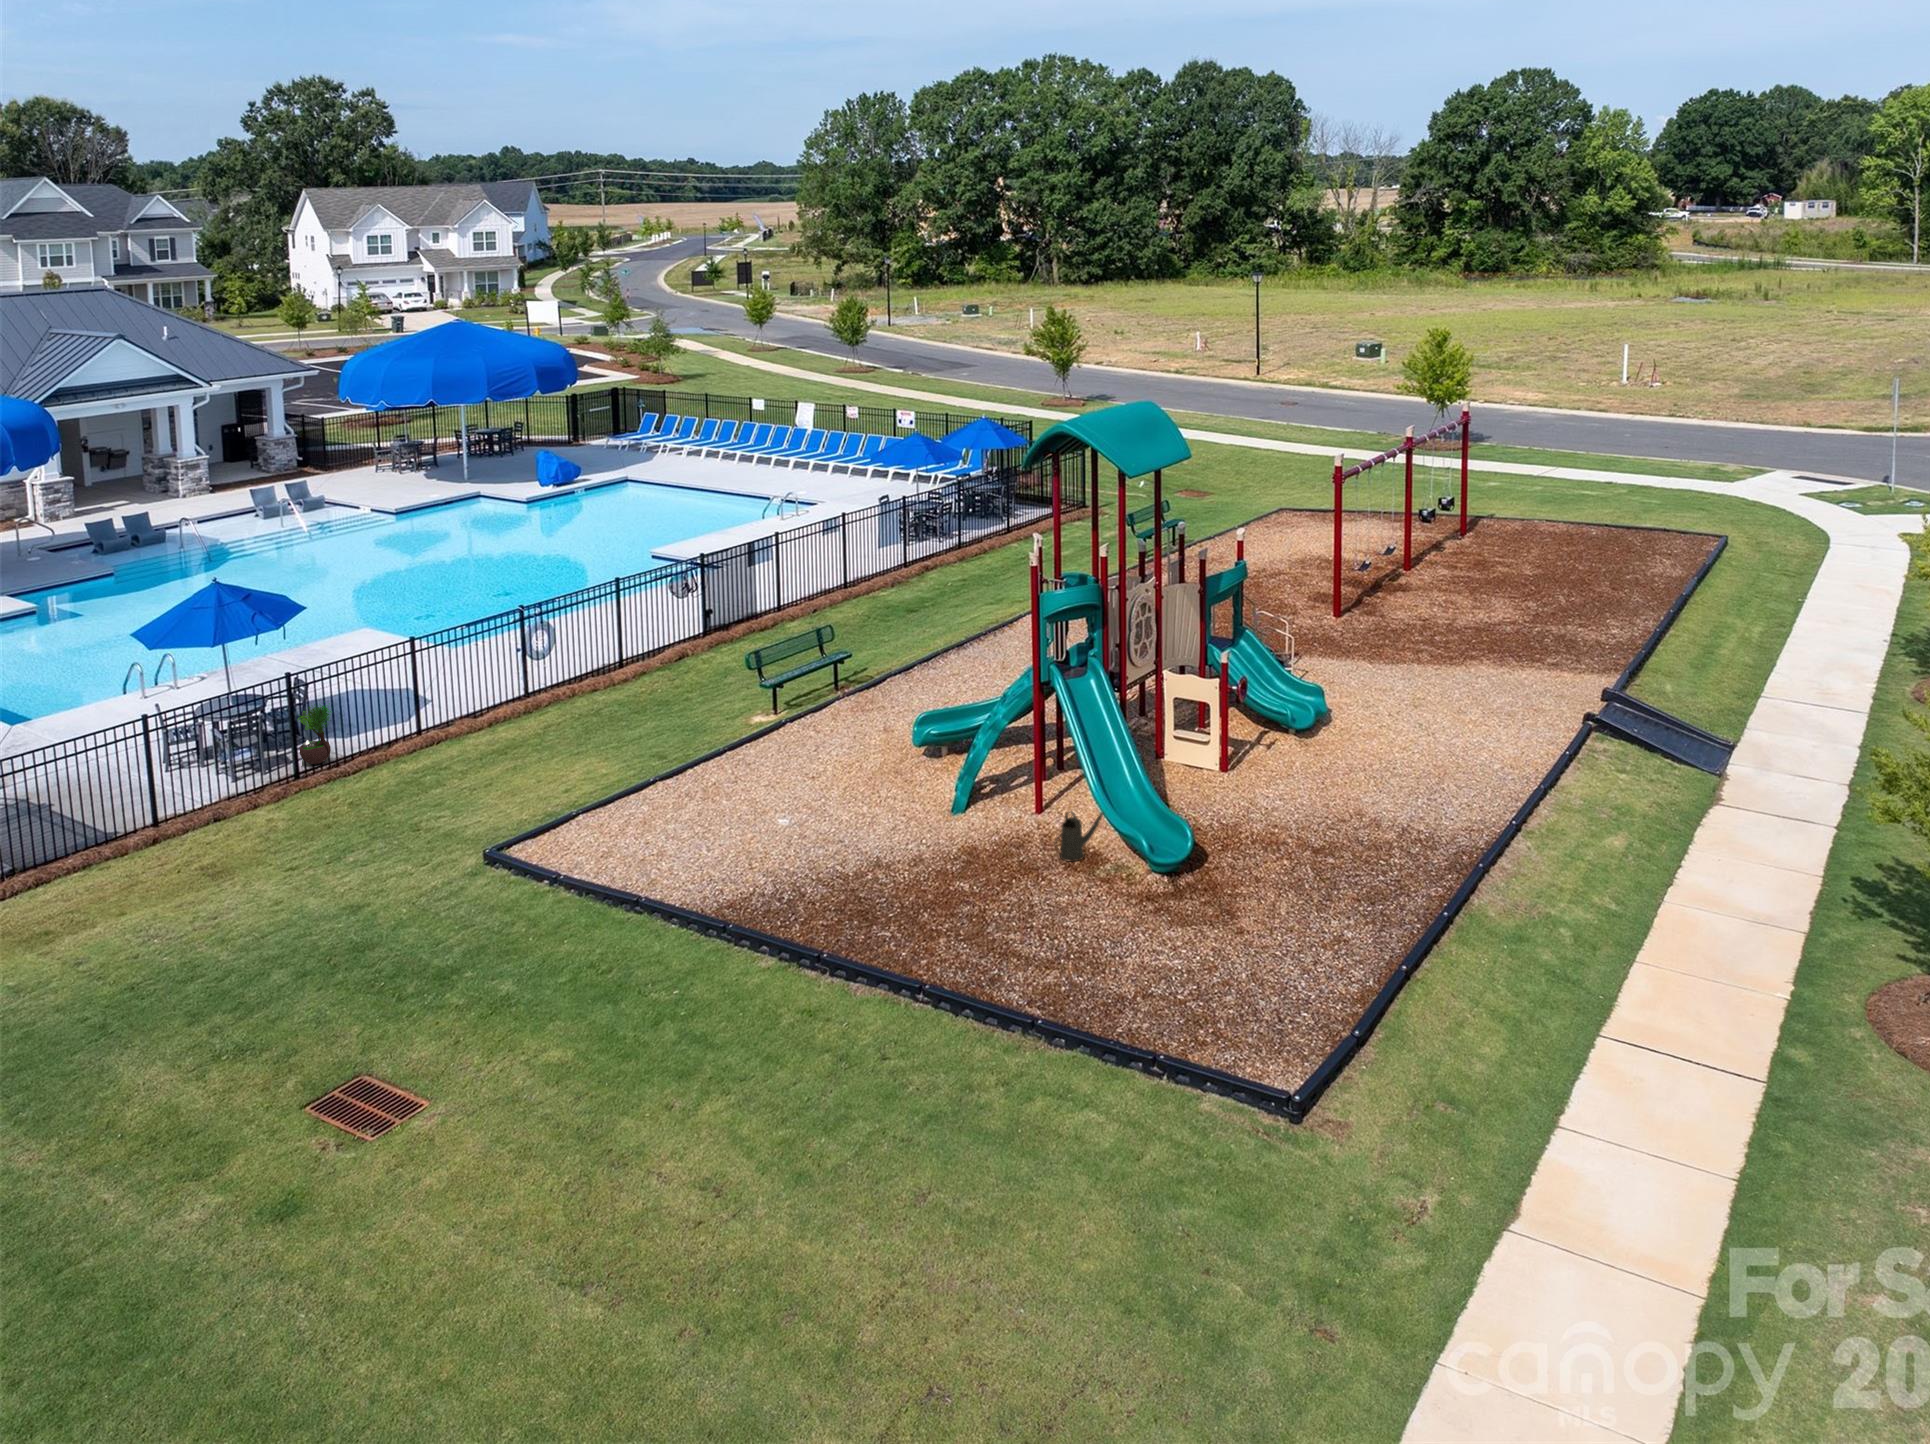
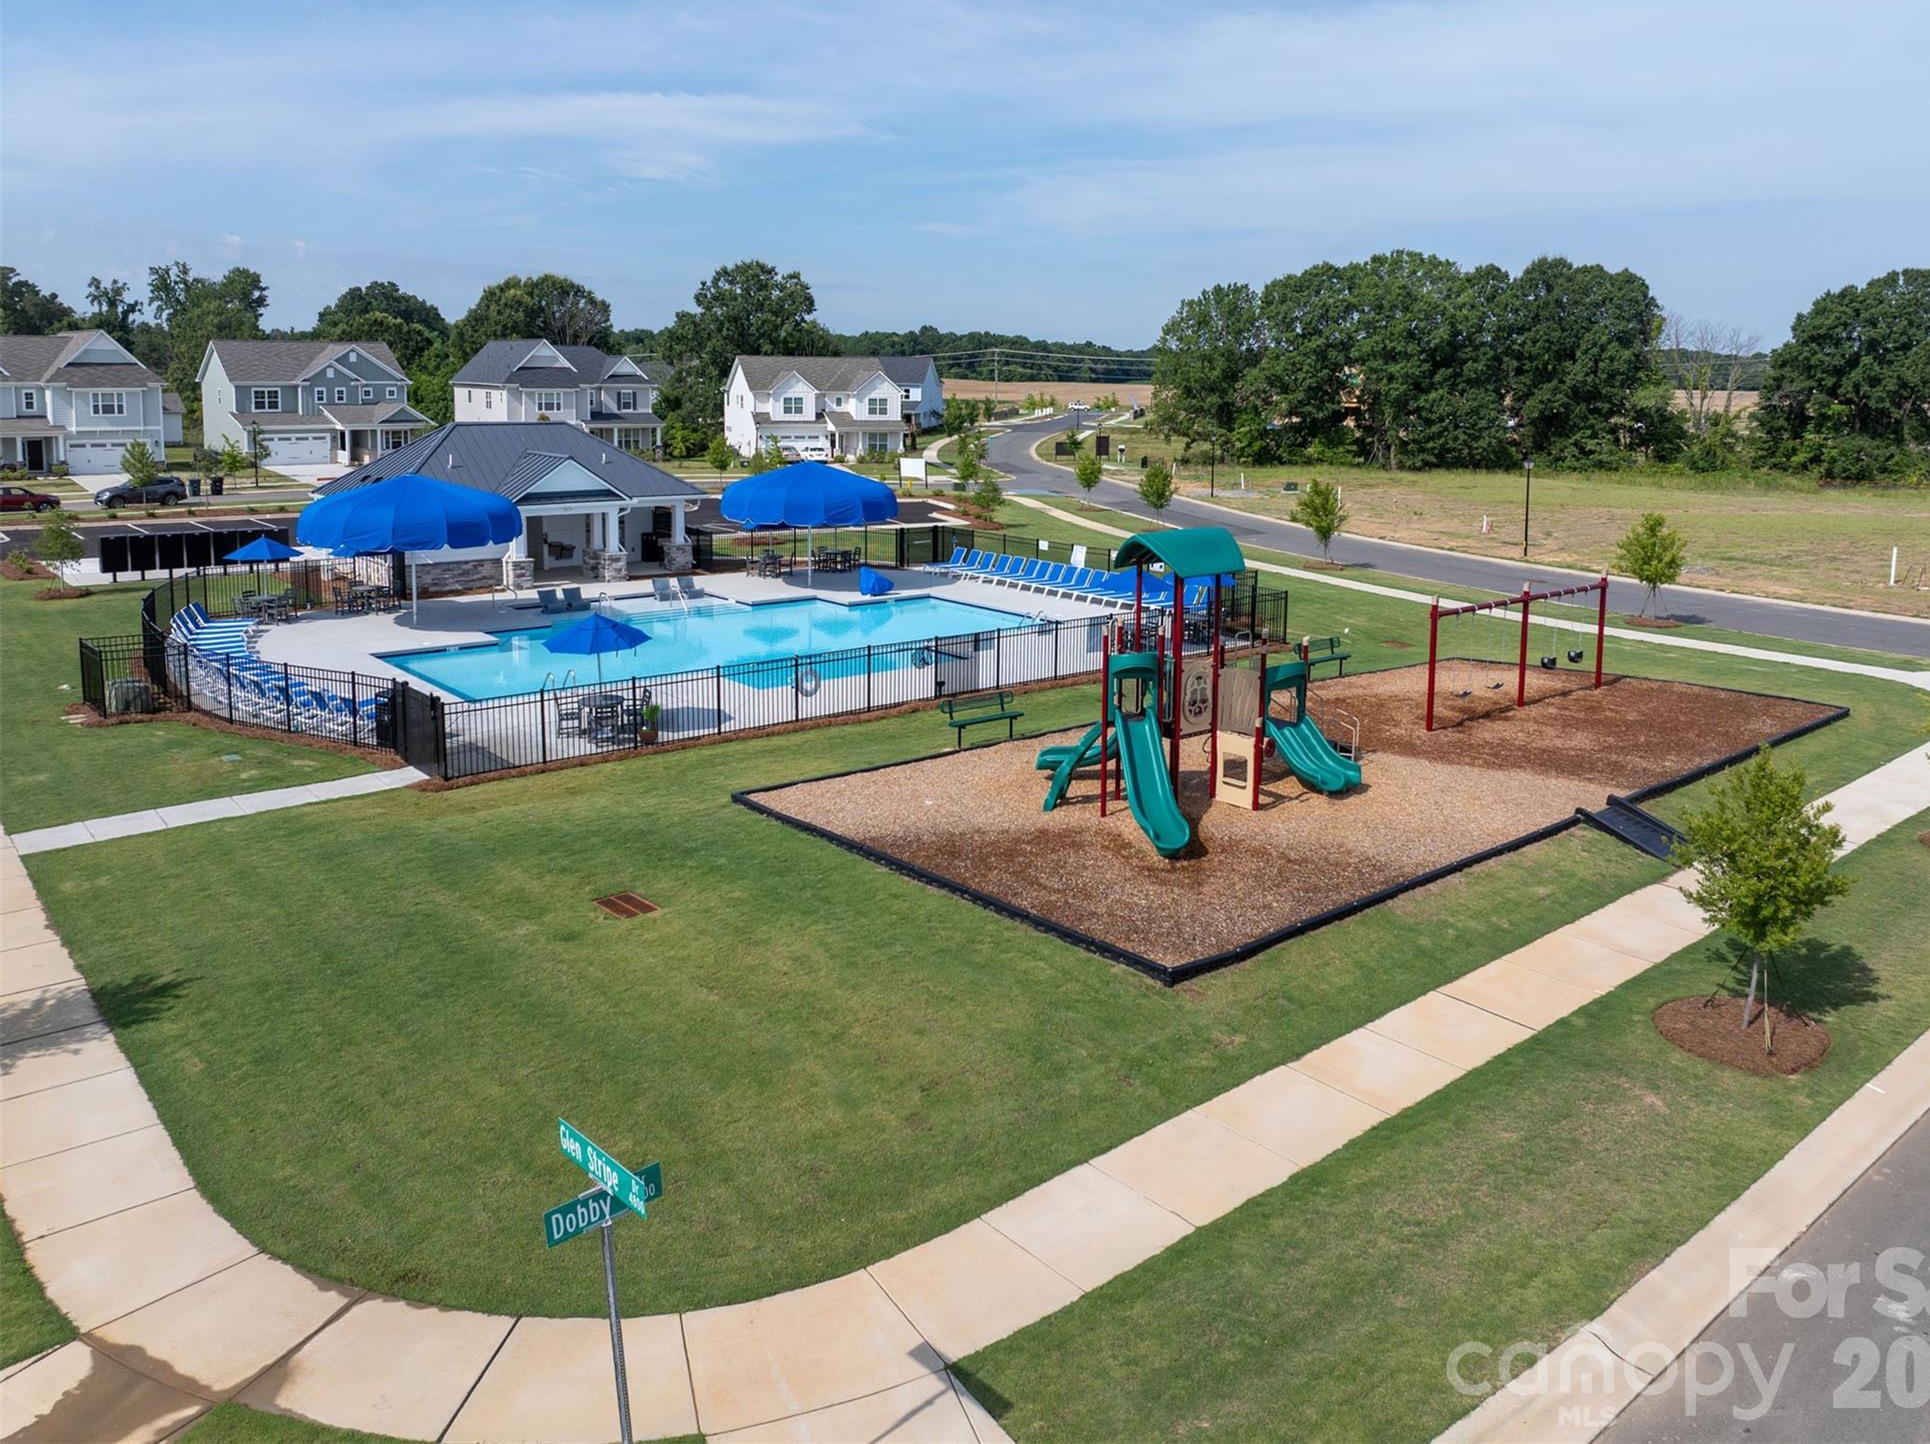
watering can: present [1054,811,1104,862] -> none [1098,809,1139,845]

